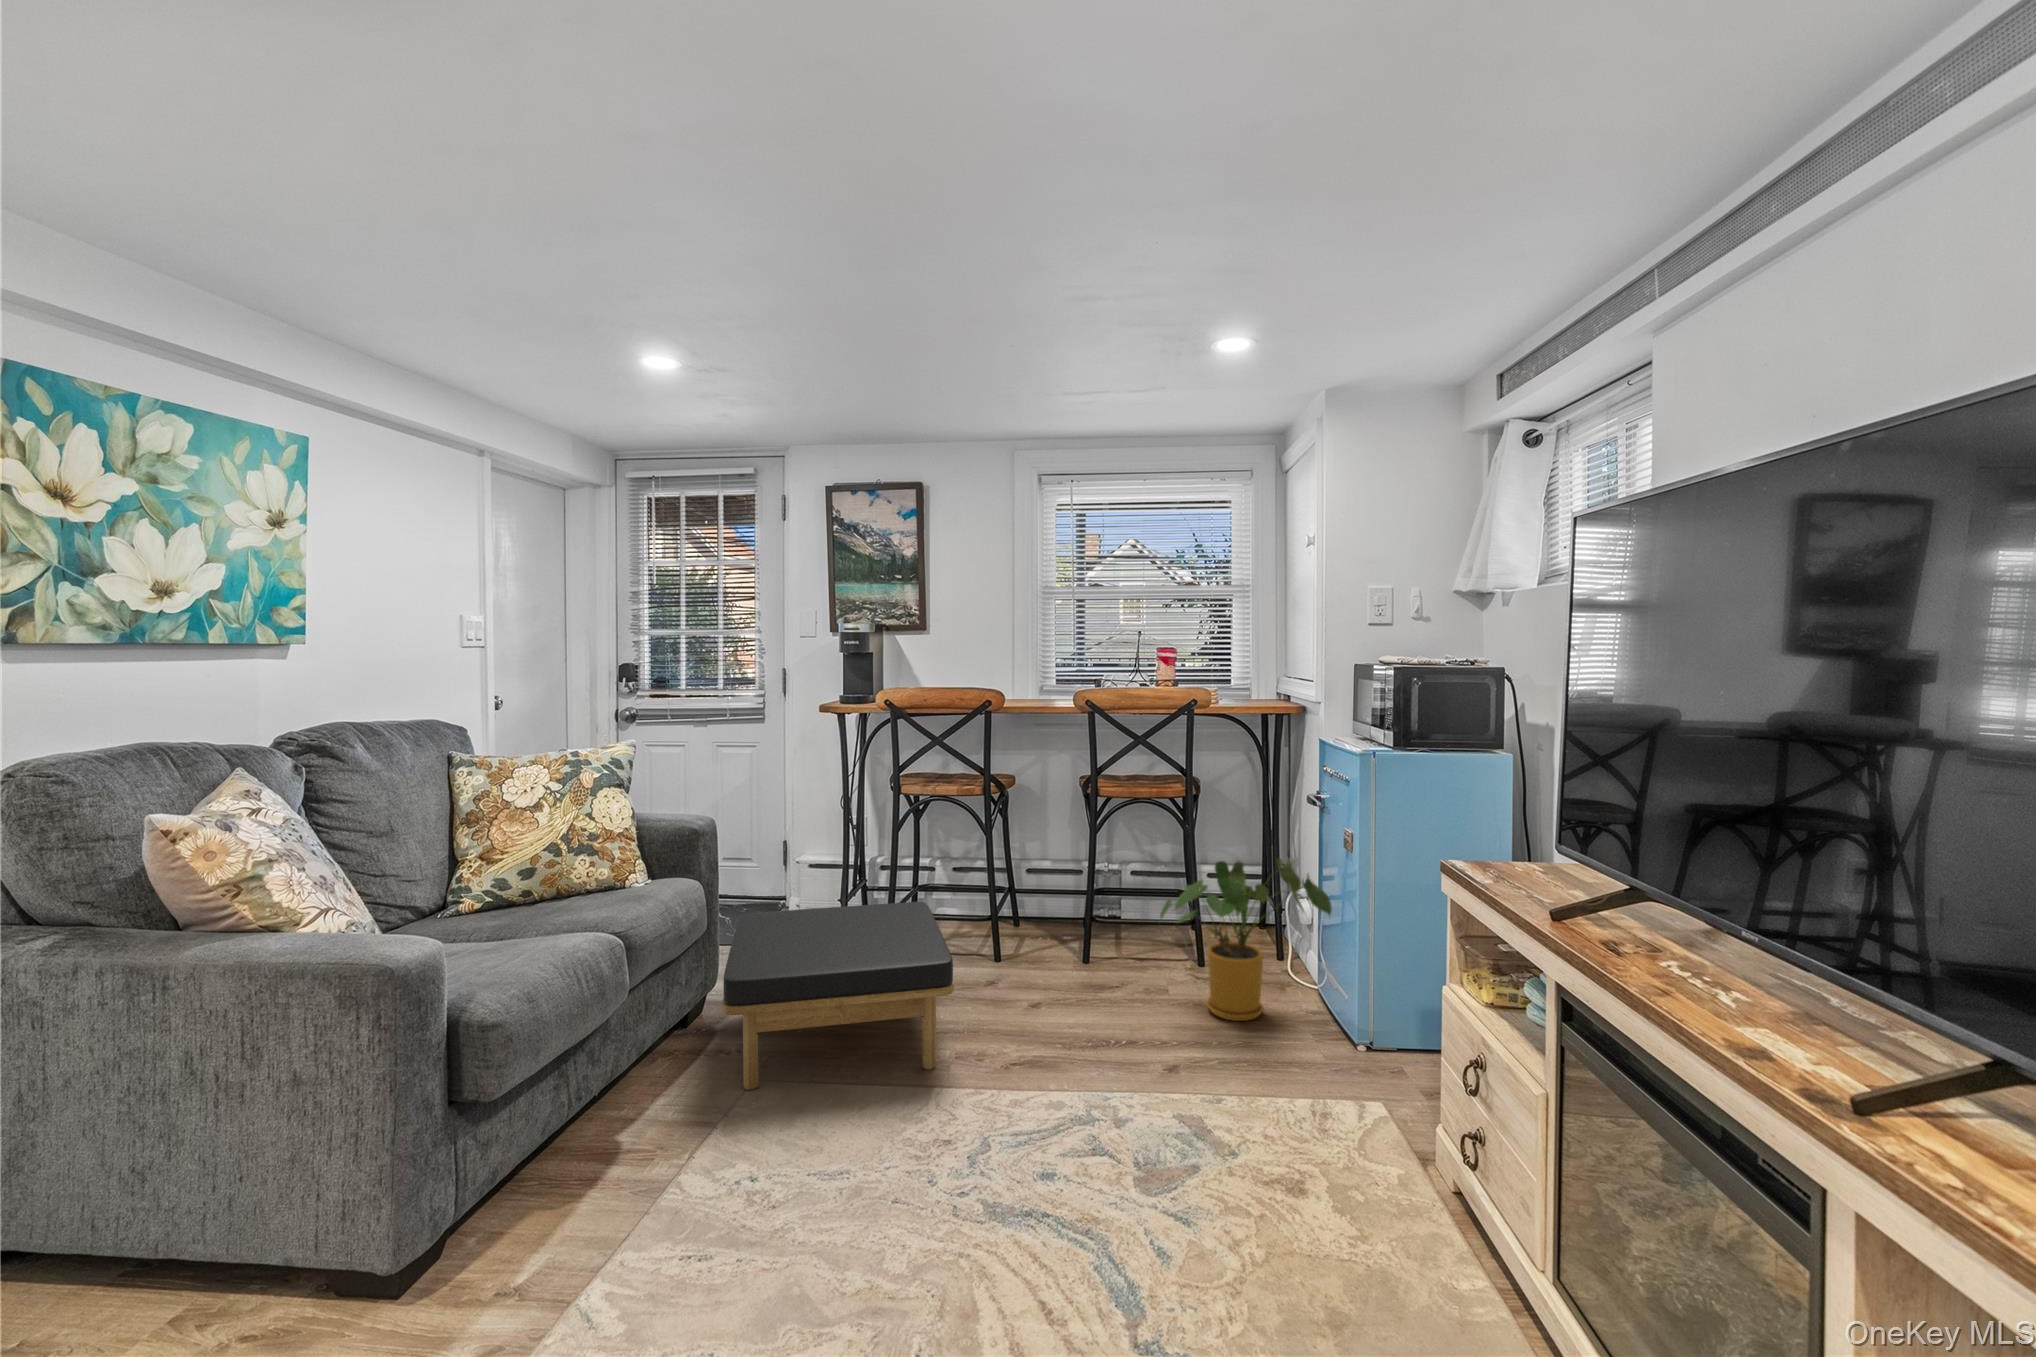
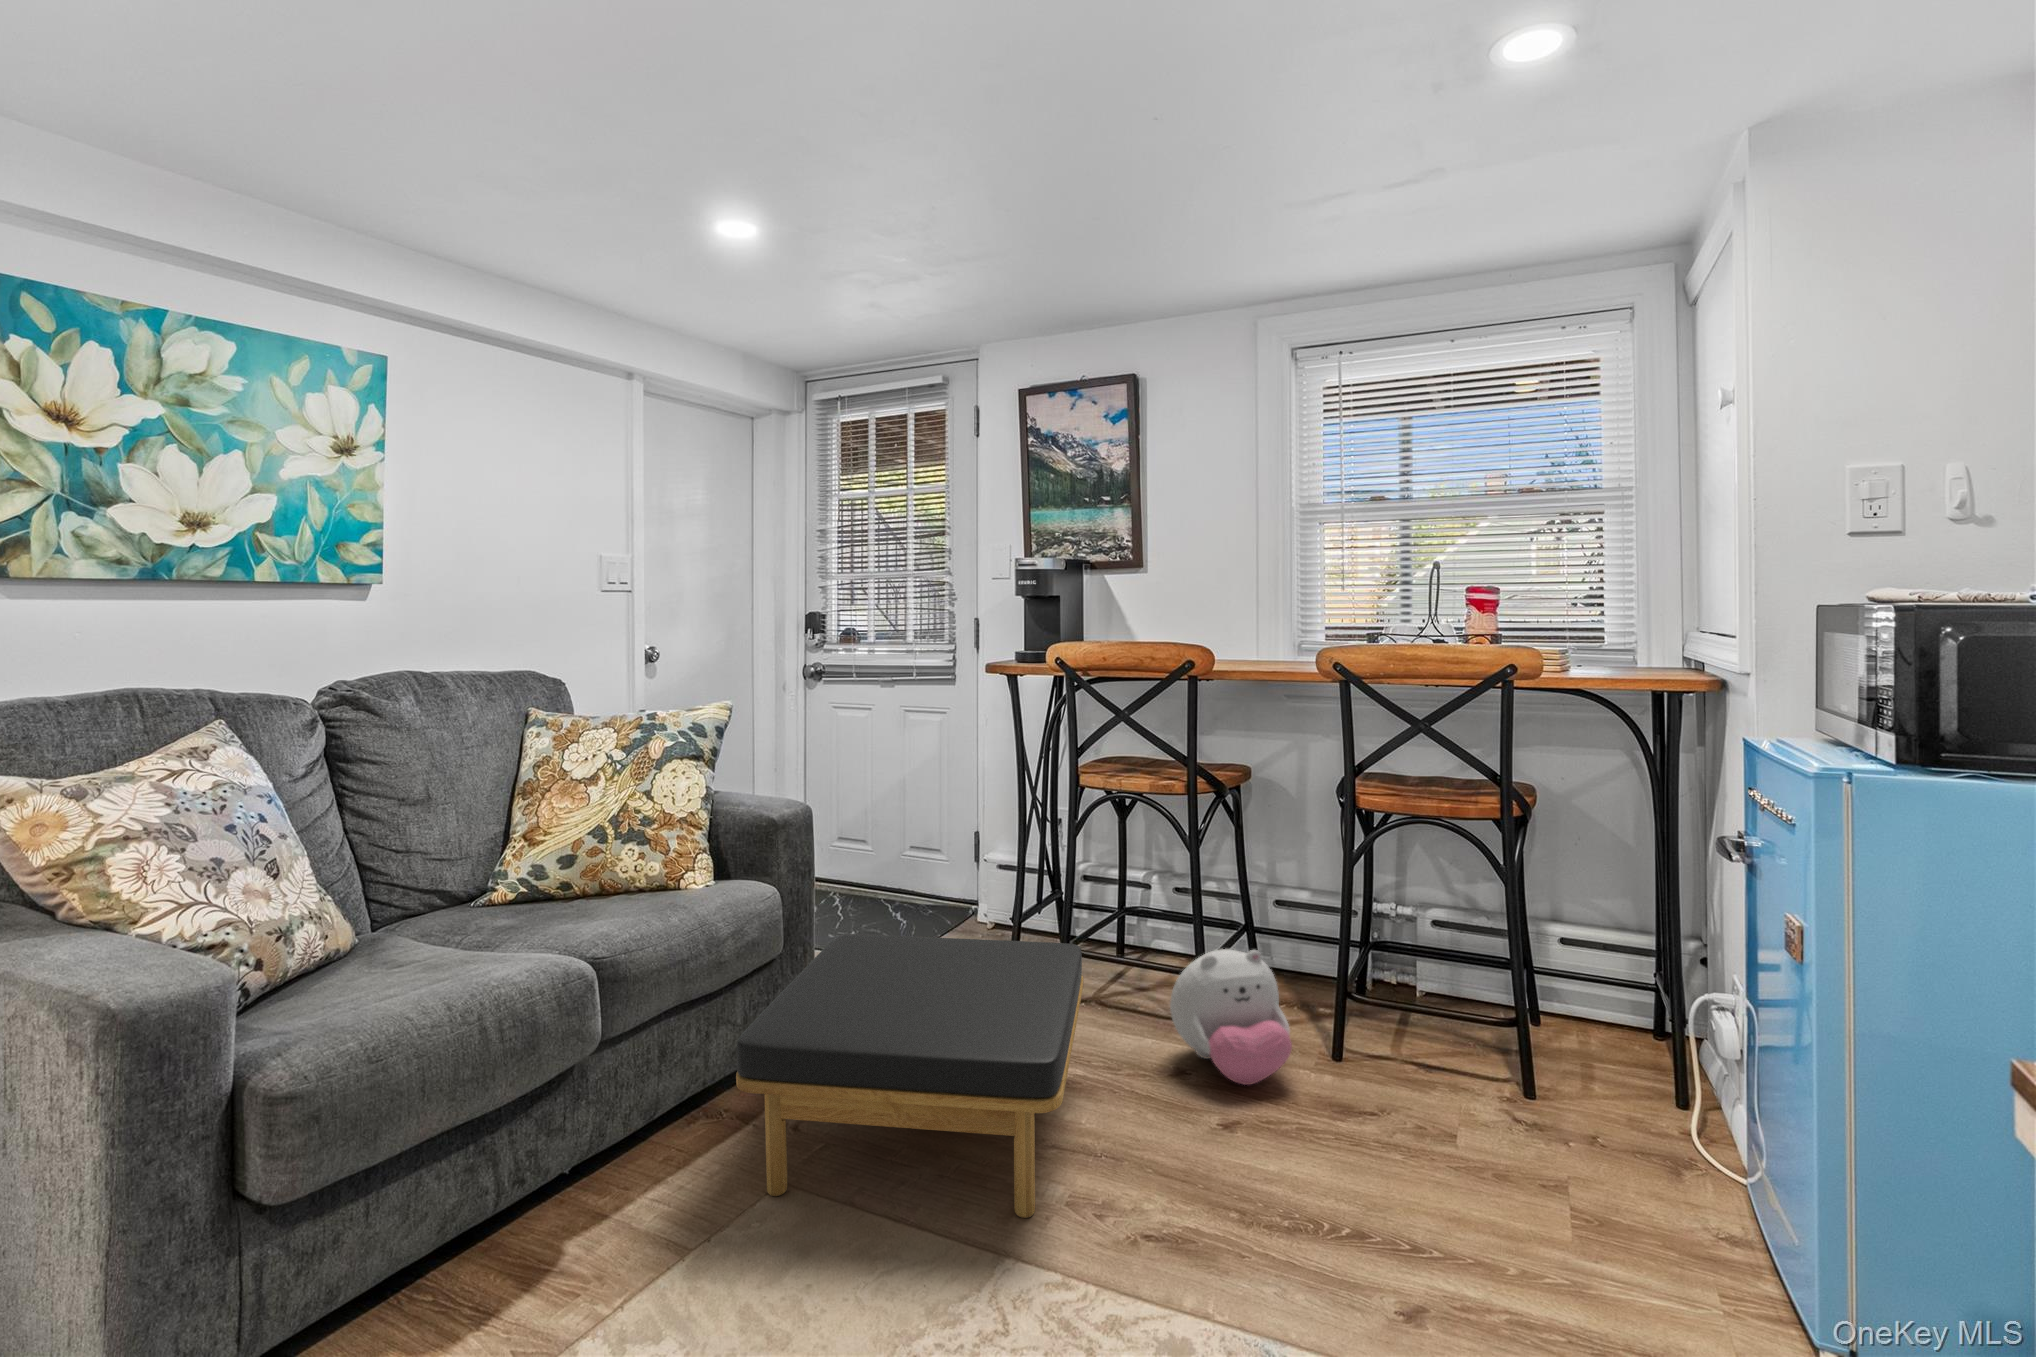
house plant: present [1160,858,1332,1021] -> none [1436,945,1797,1237]
plush toy: none [982,894,1065,983] -> present [1170,949,1292,1085]

